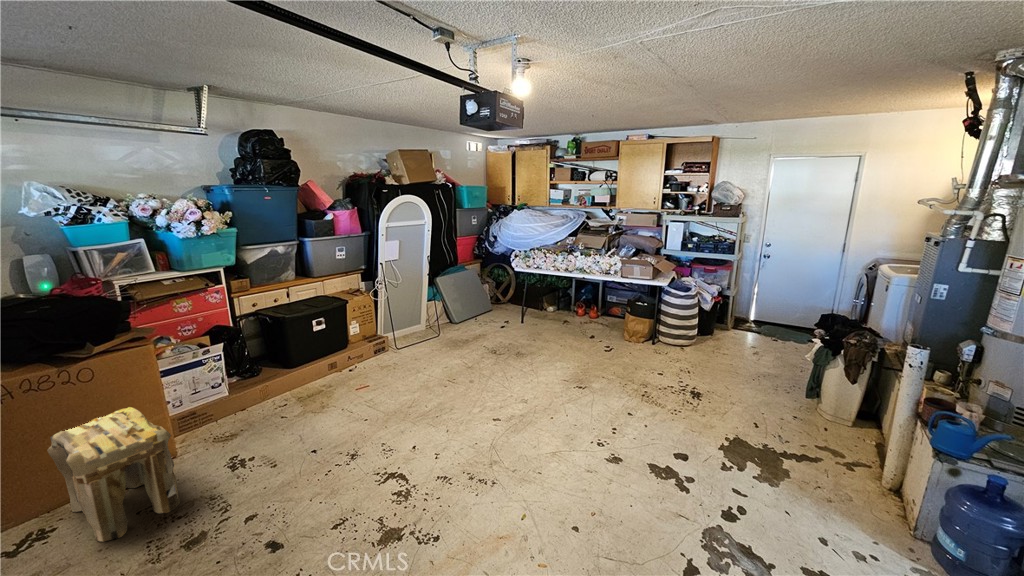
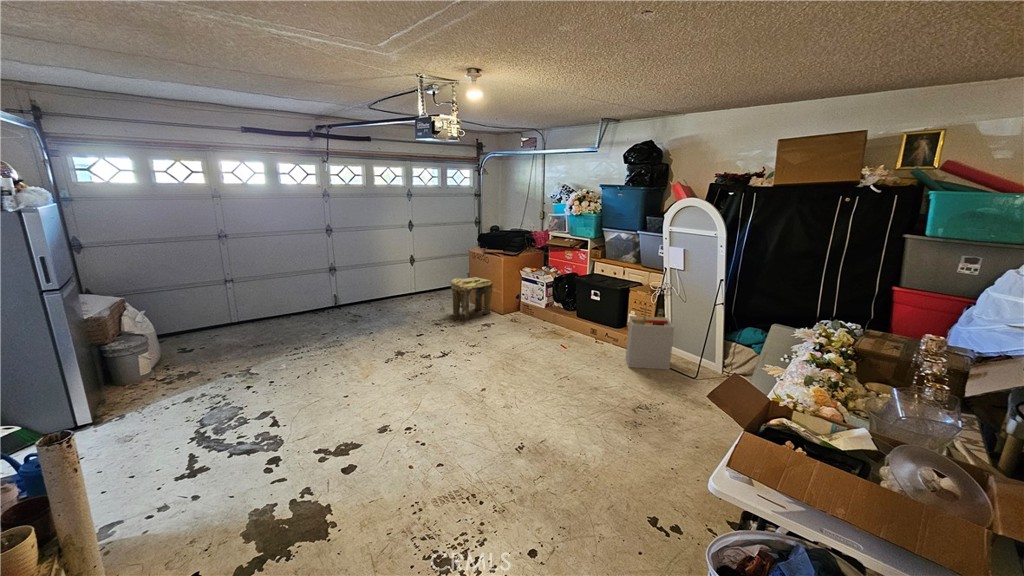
storage bin: none [388,298,421,358] -> present [626,307,674,370]

